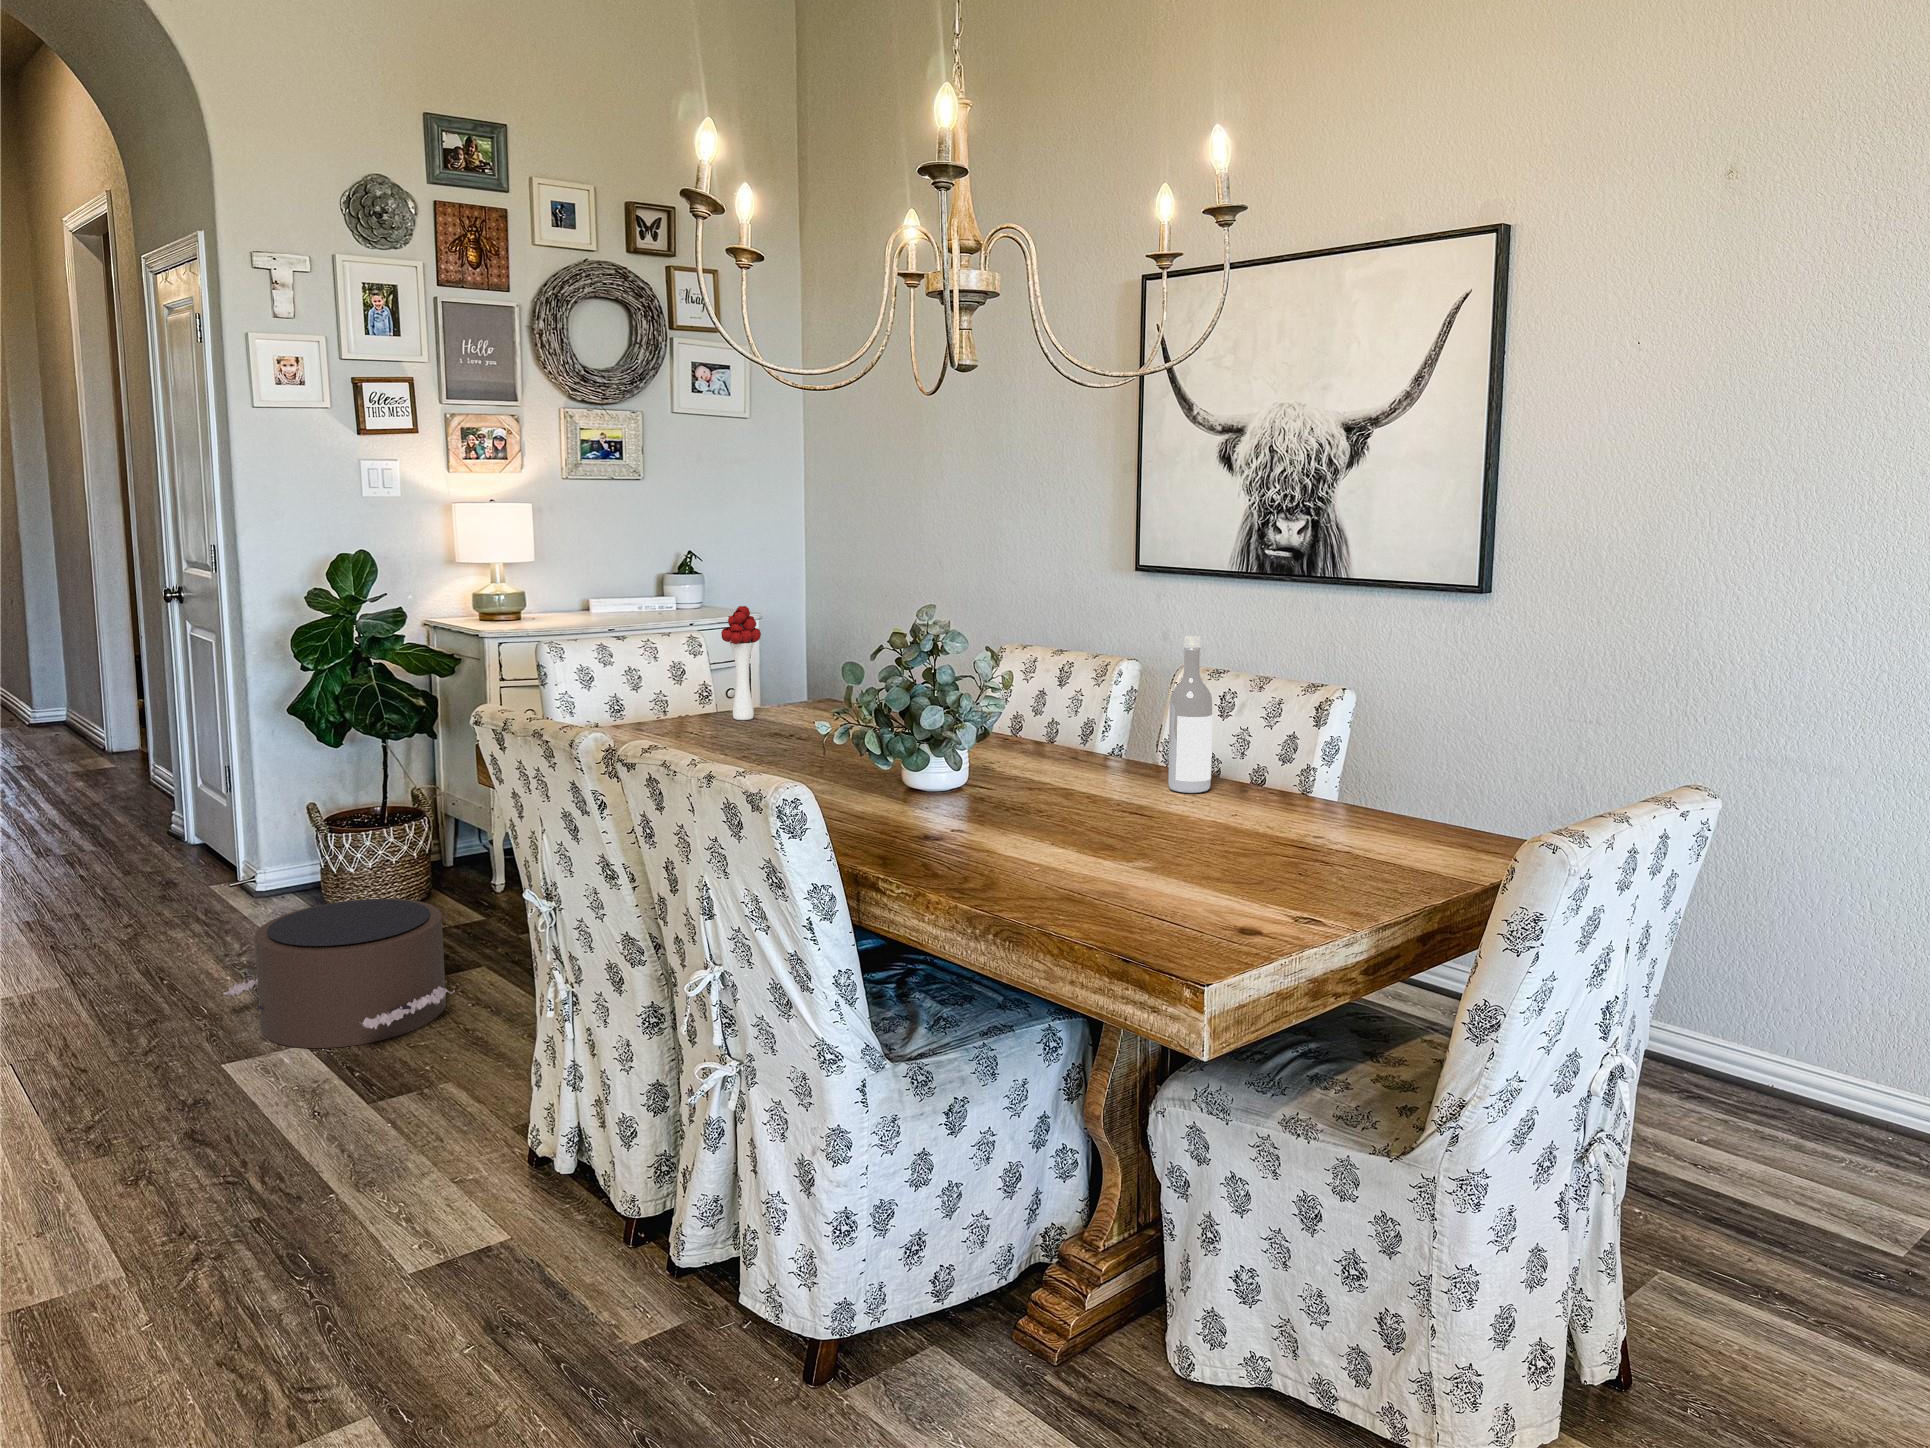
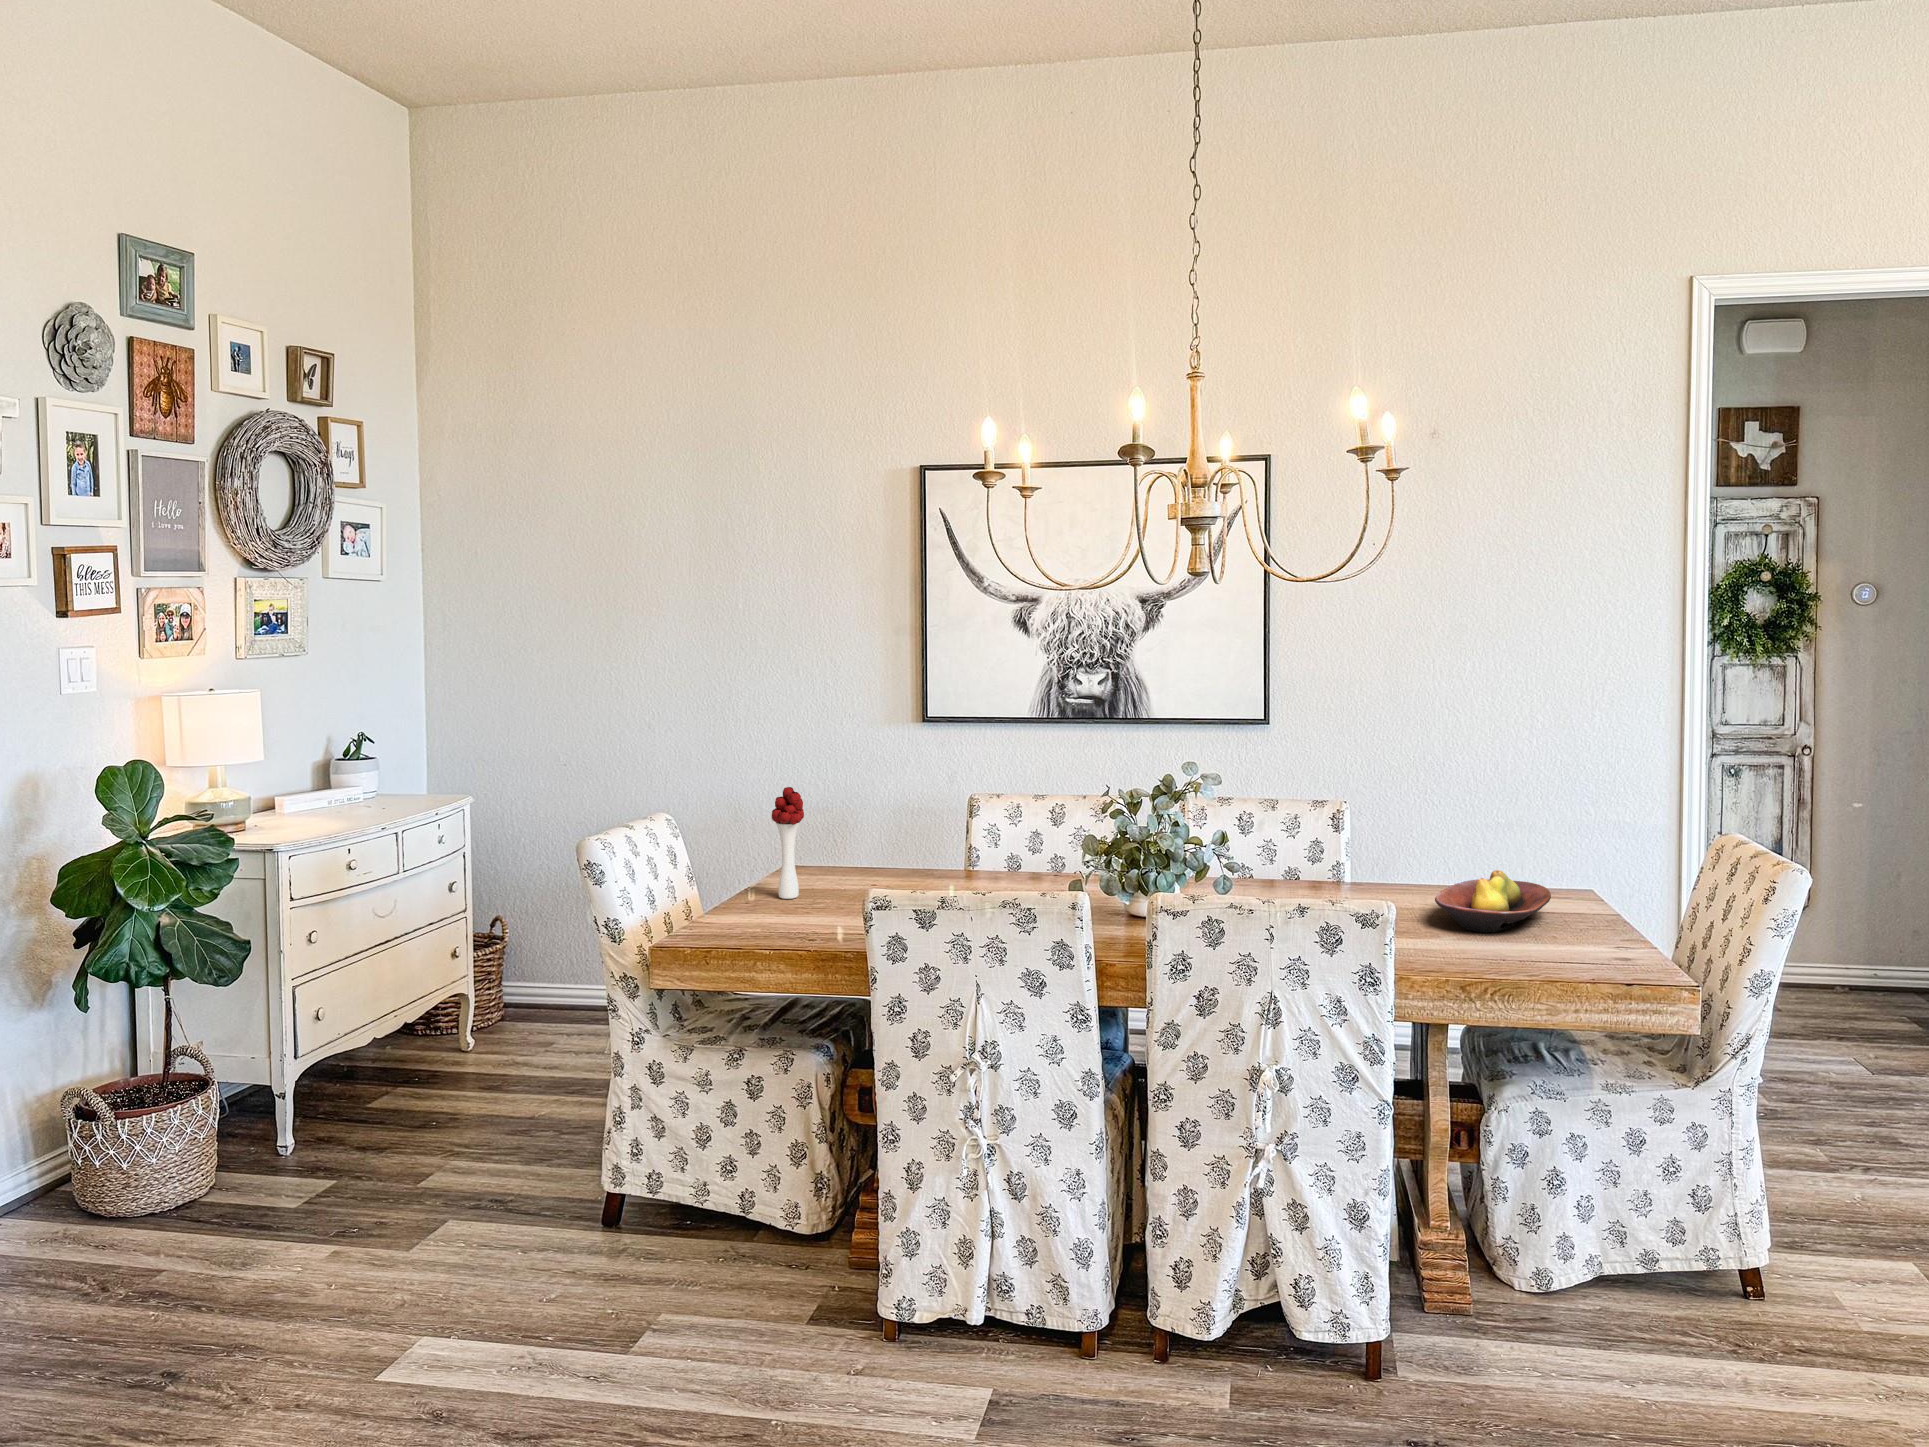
wine bottle: present [1168,636,1212,793] -> none [1268,775,1301,895]
fruit bowl: none [1194,792,1429,873] -> present [1435,870,1551,933]
pouf: present [223,899,455,1048] -> none [289,1161,562,1358]

